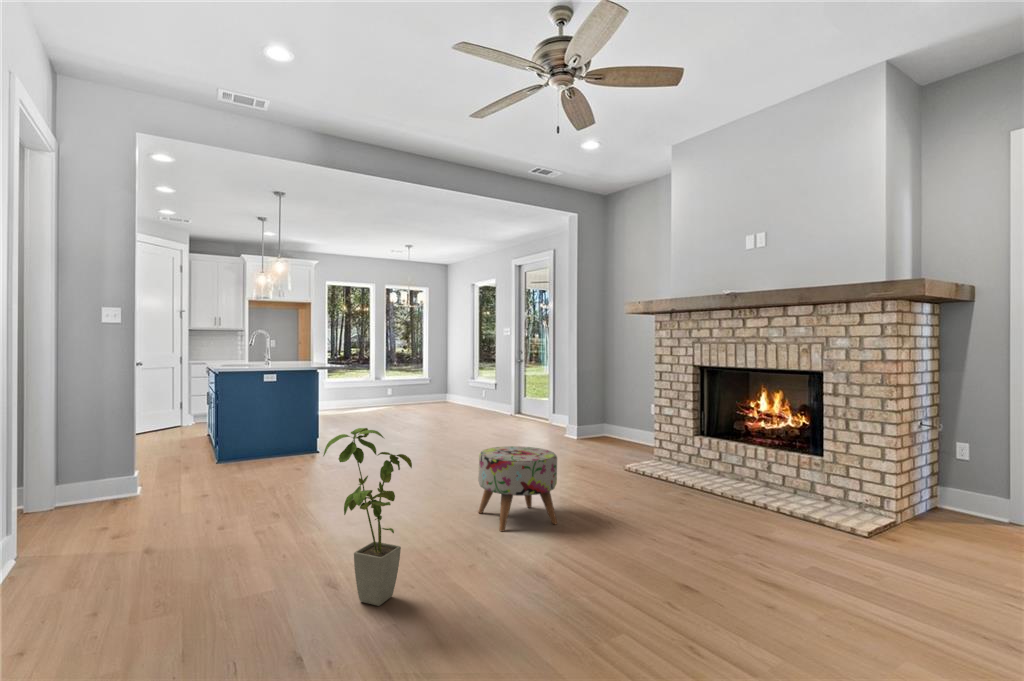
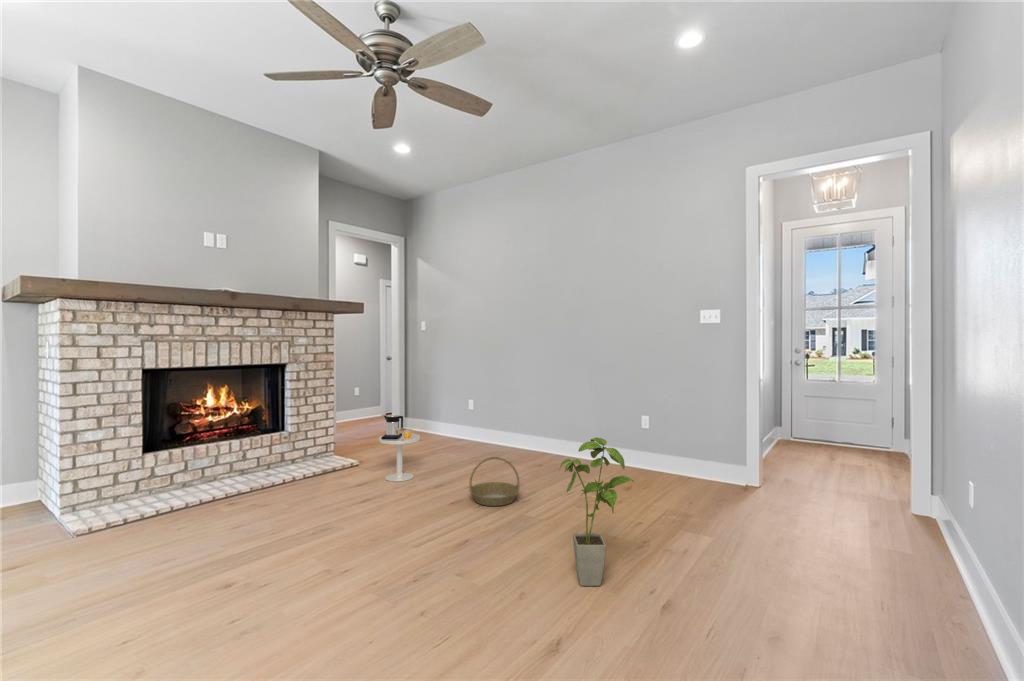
ottoman: present [478,446,557,531] -> none [297,474,399,591]
side table: none [762,450,835,561] -> present [379,415,420,482]
basket: none [633,523,724,616] -> present [470,457,520,506]

